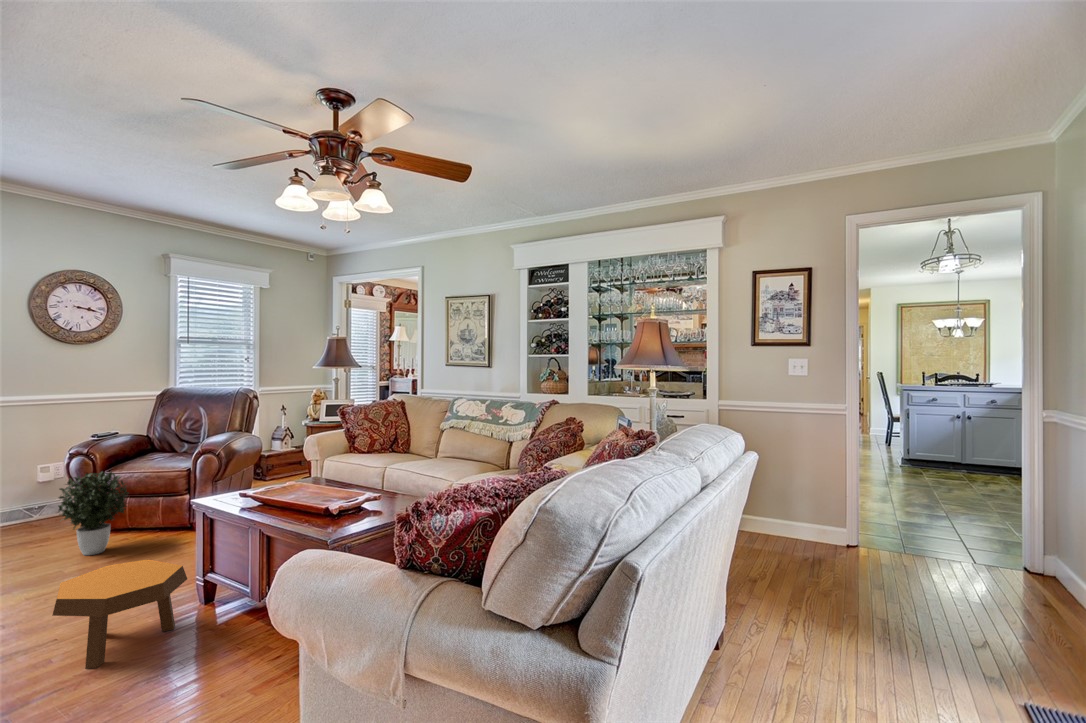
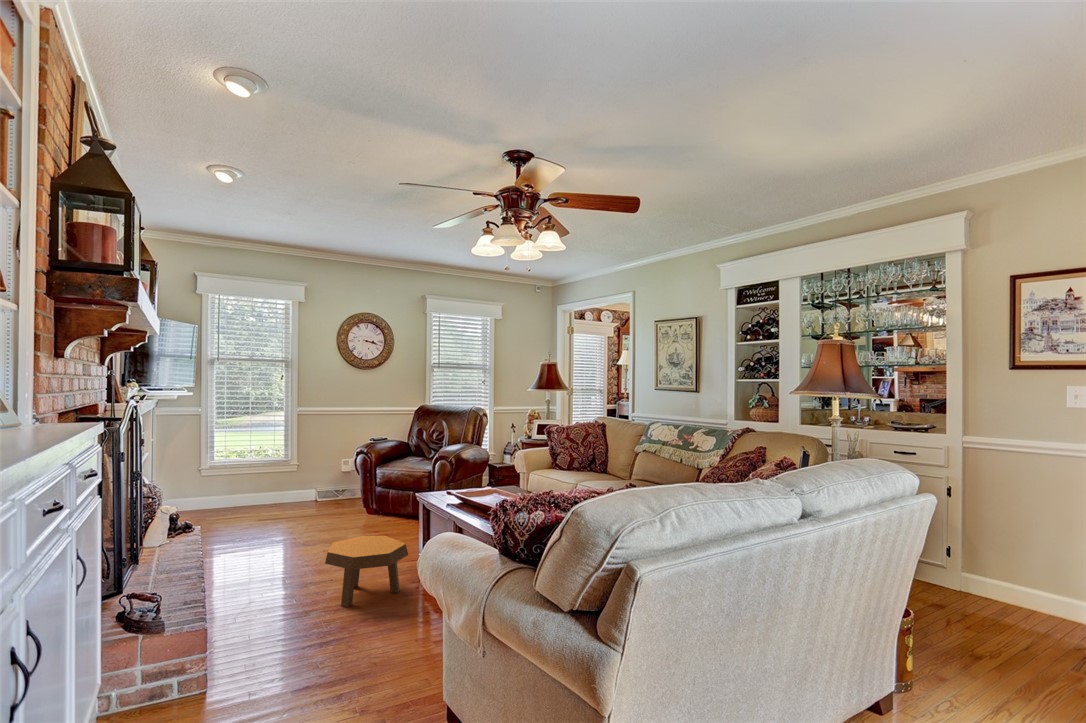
potted plant: present [58,472,129,555] -> none [345,467,389,531]

